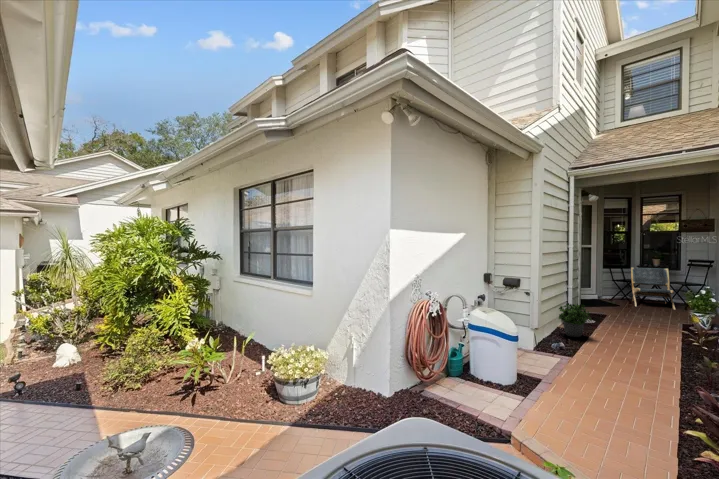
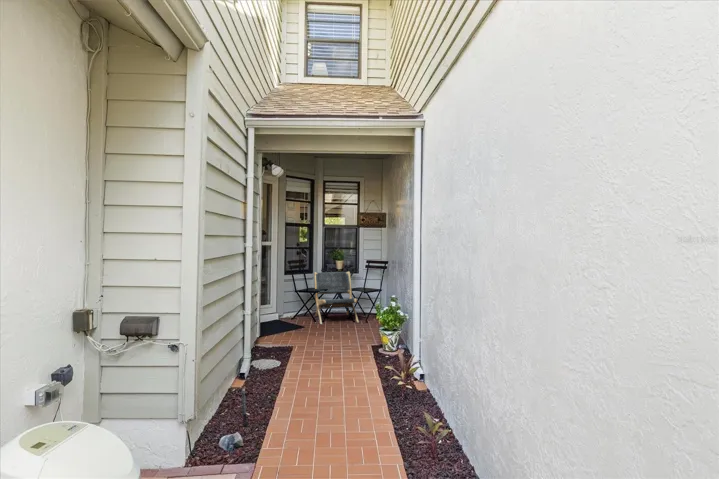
potted plant: present [559,303,592,337] -> none [231,343,281,404]

